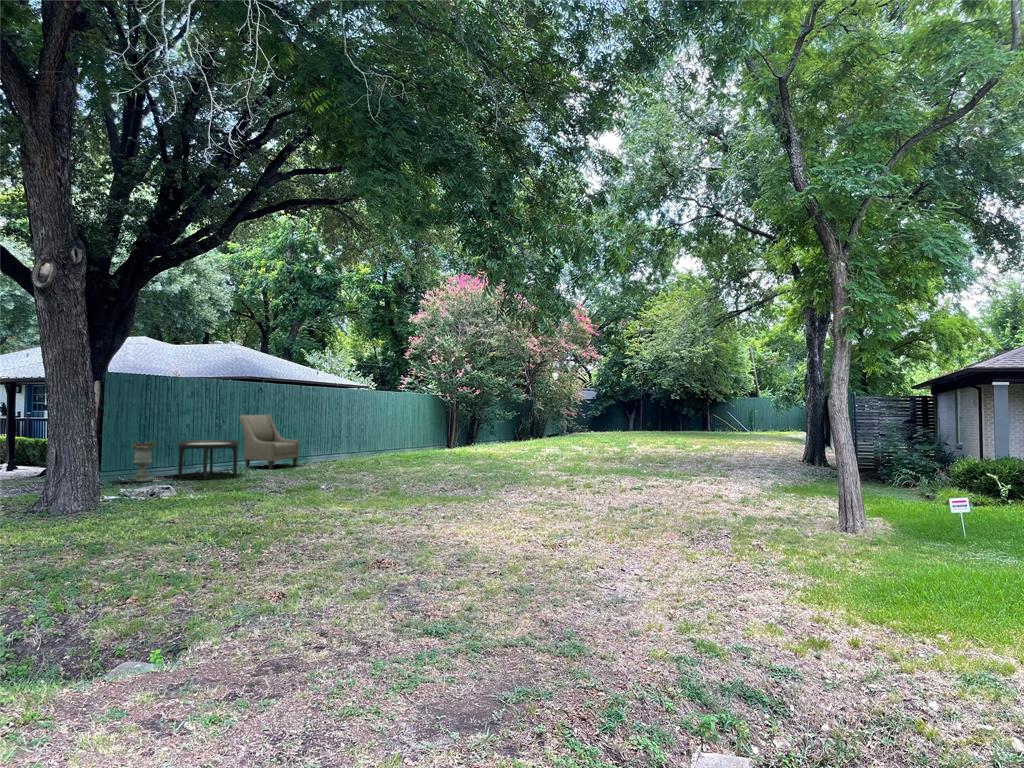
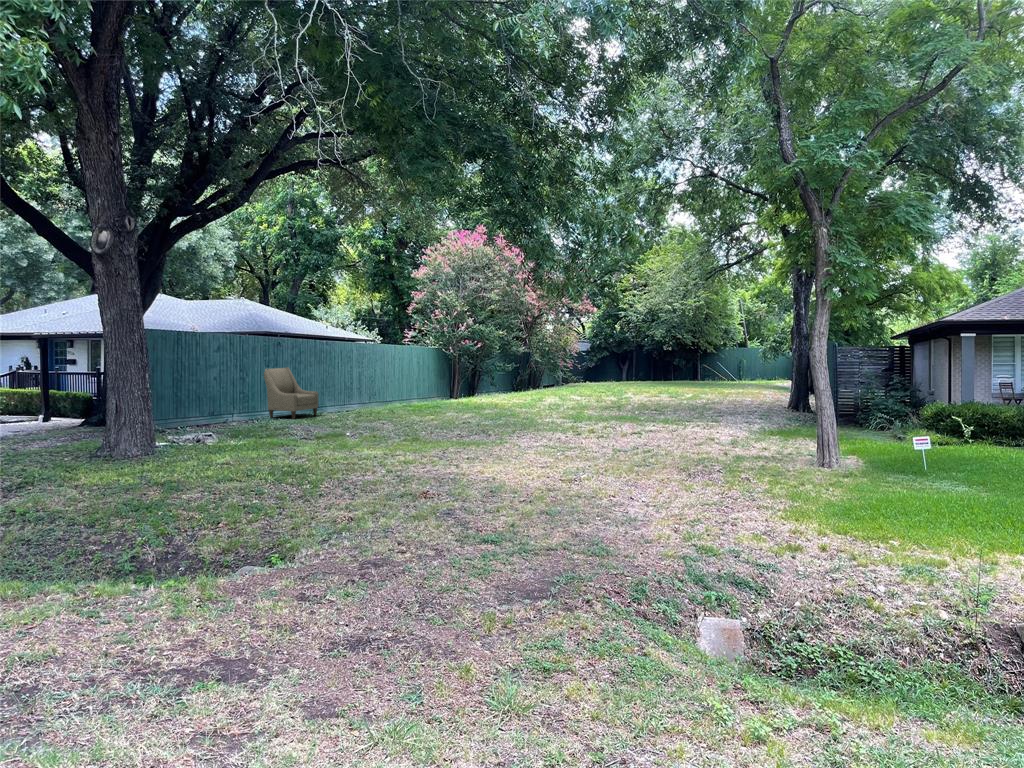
round table: present [176,440,240,479] -> none [208,392,267,428]
planter: present [130,442,156,482] -> none [169,394,192,431]

